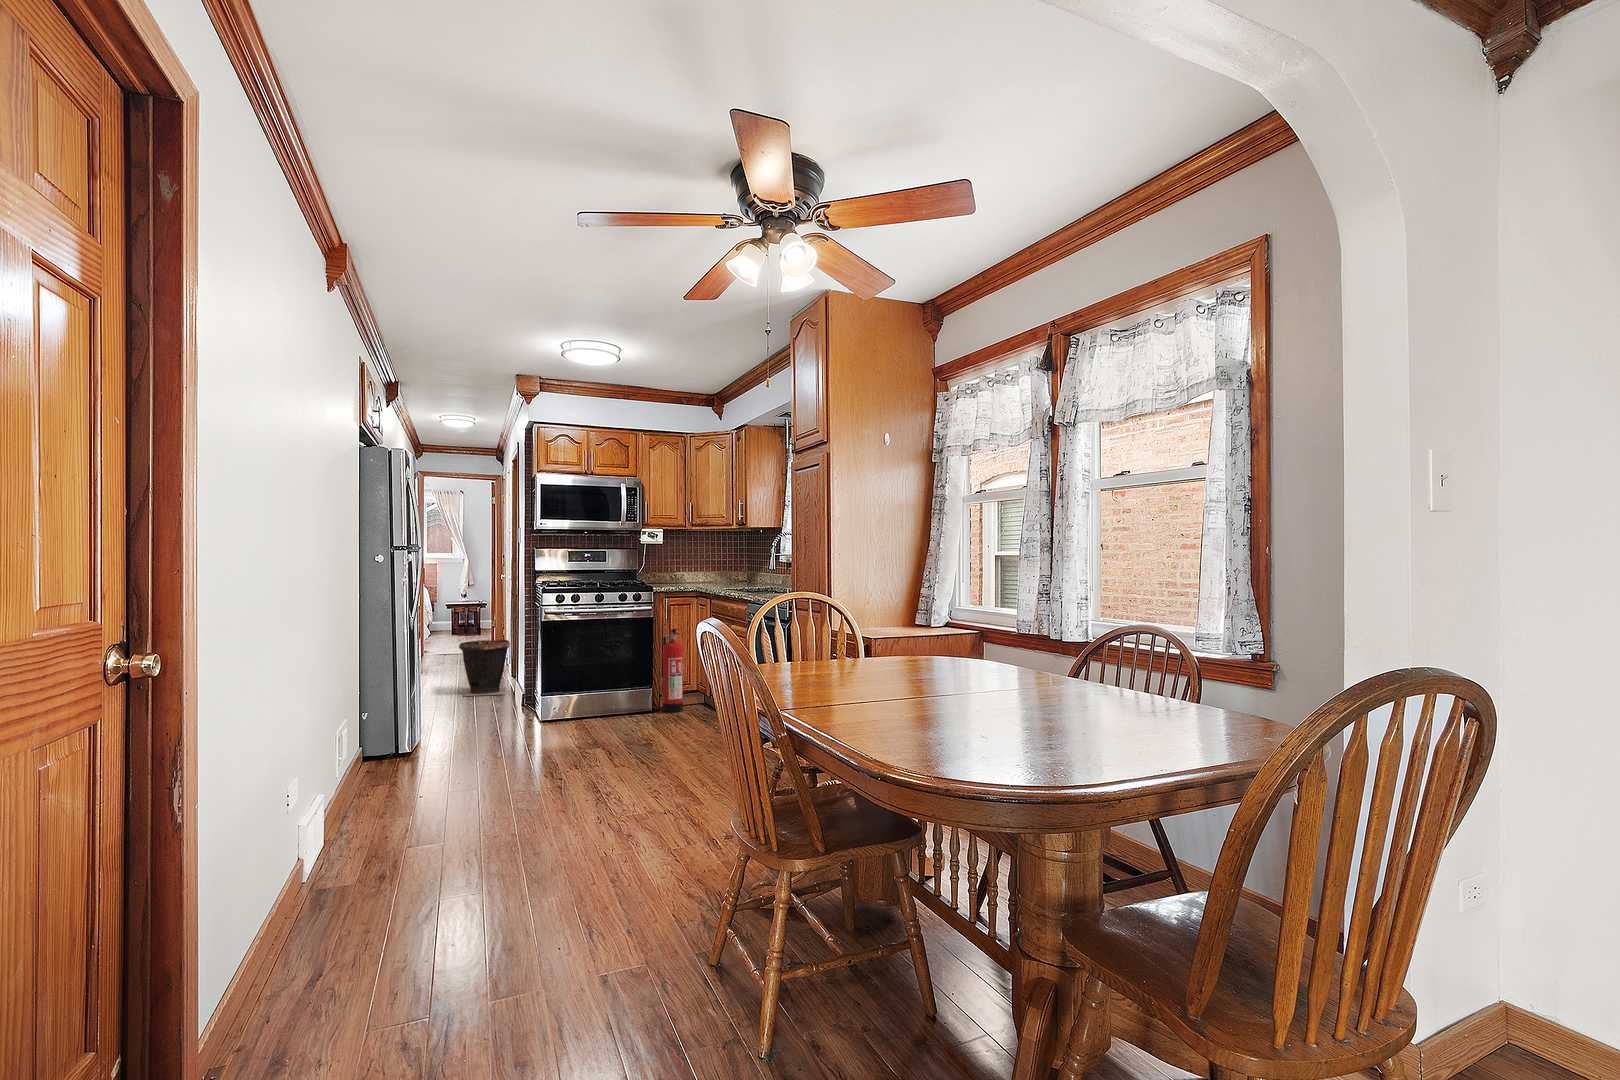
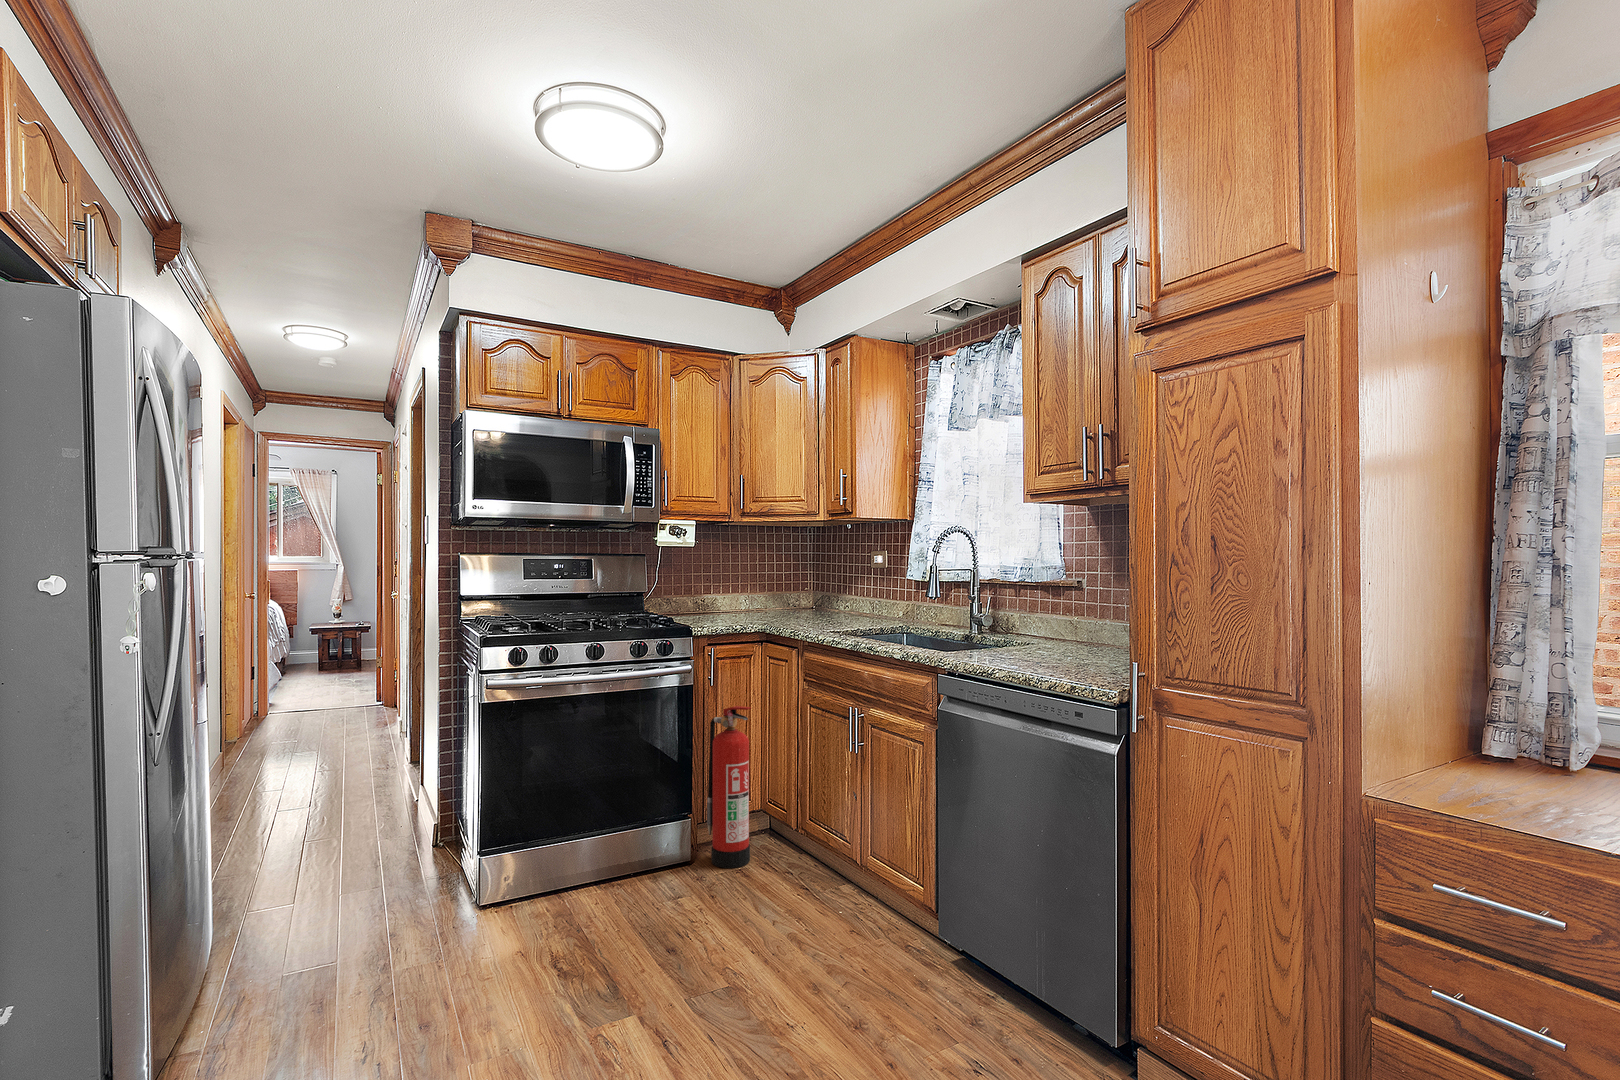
waste bin: present [458,640,510,696] -> none [308,713,408,826]

